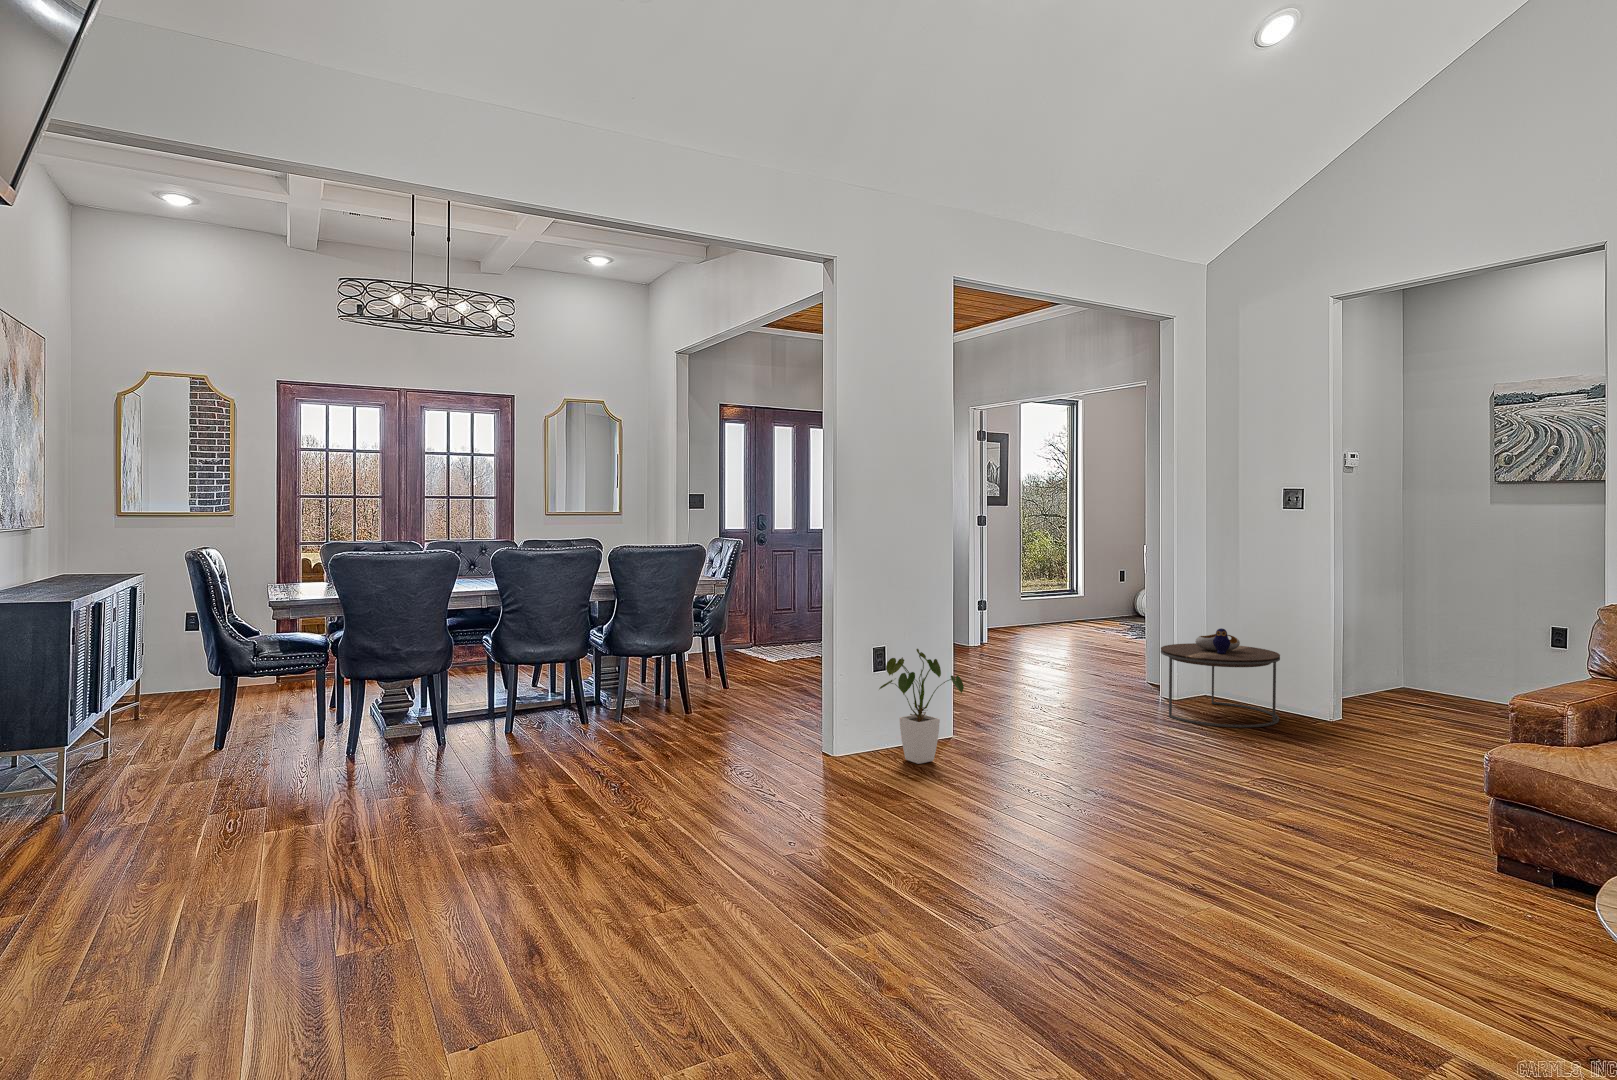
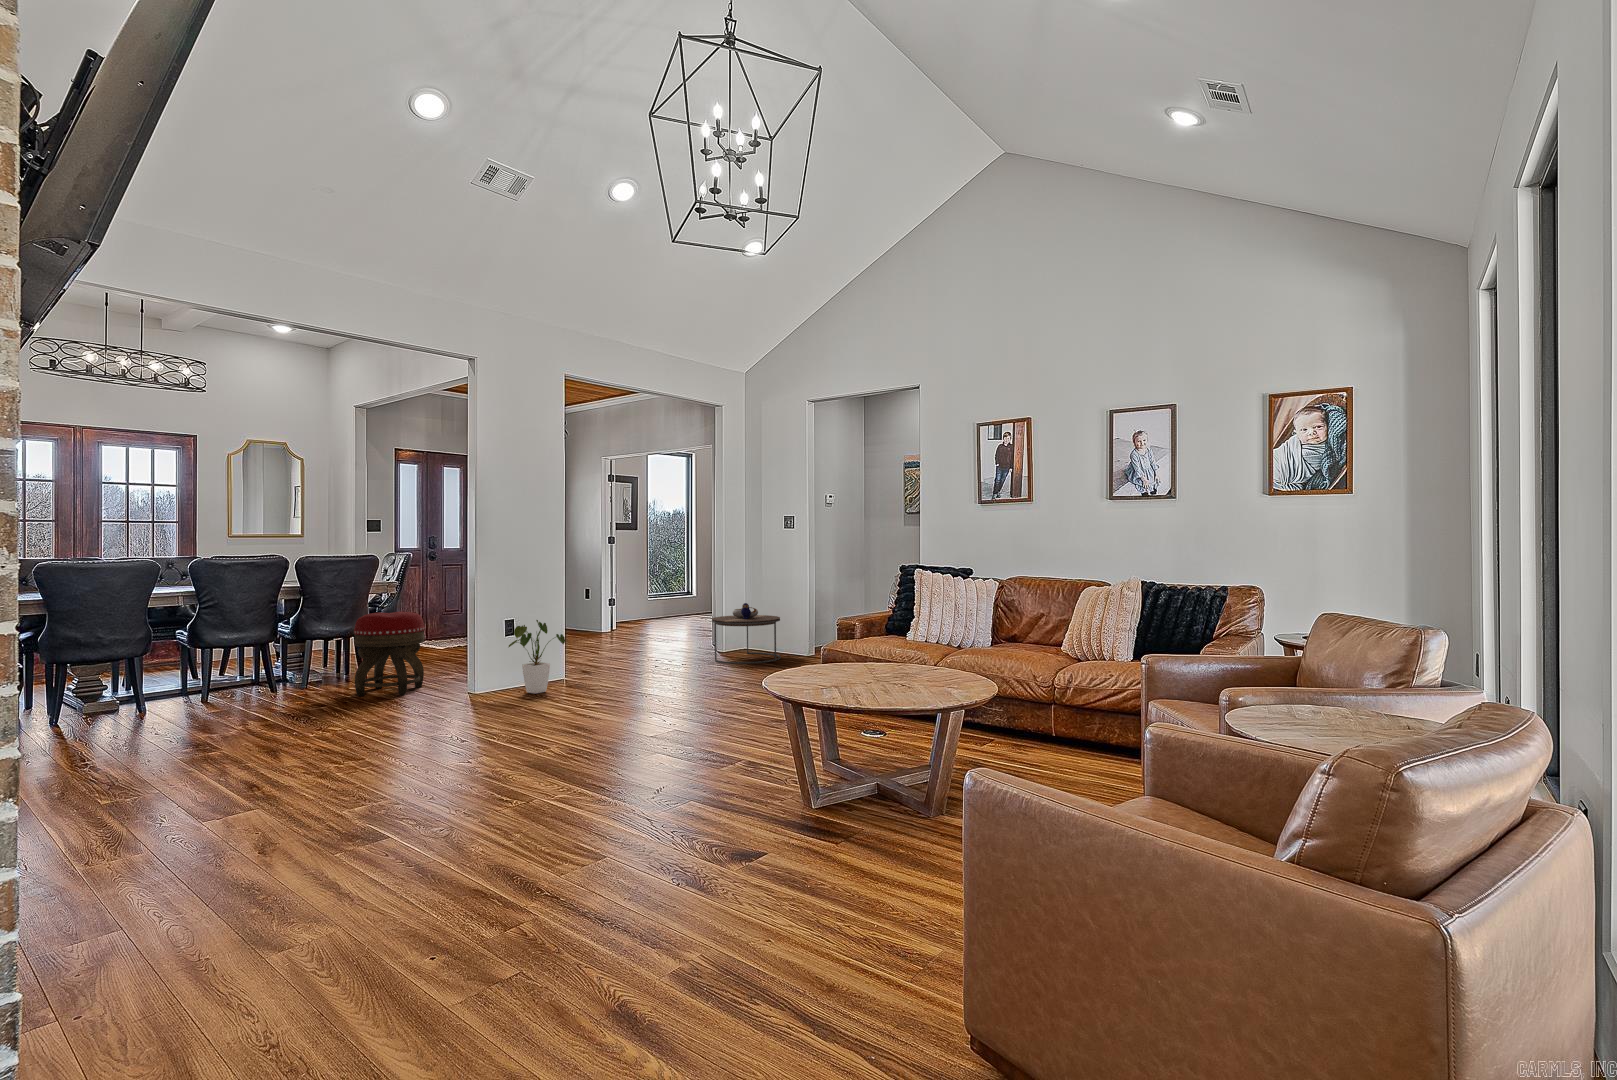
footstool: none [677,625,764,745] -> present [354,612,425,696]

